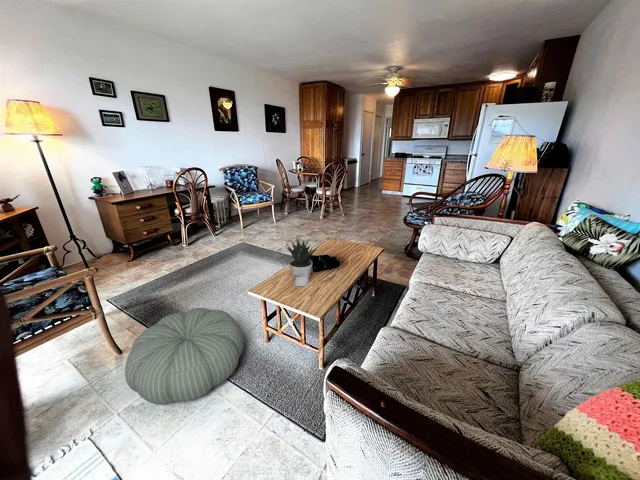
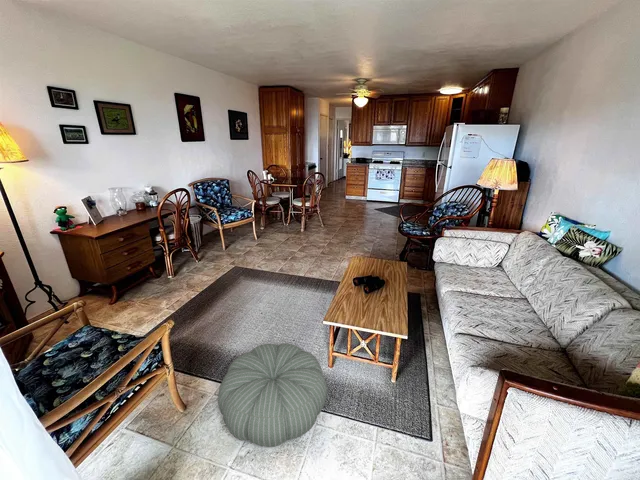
potted plant: present [286,237,317,286] -> none [347,261,378,309]

